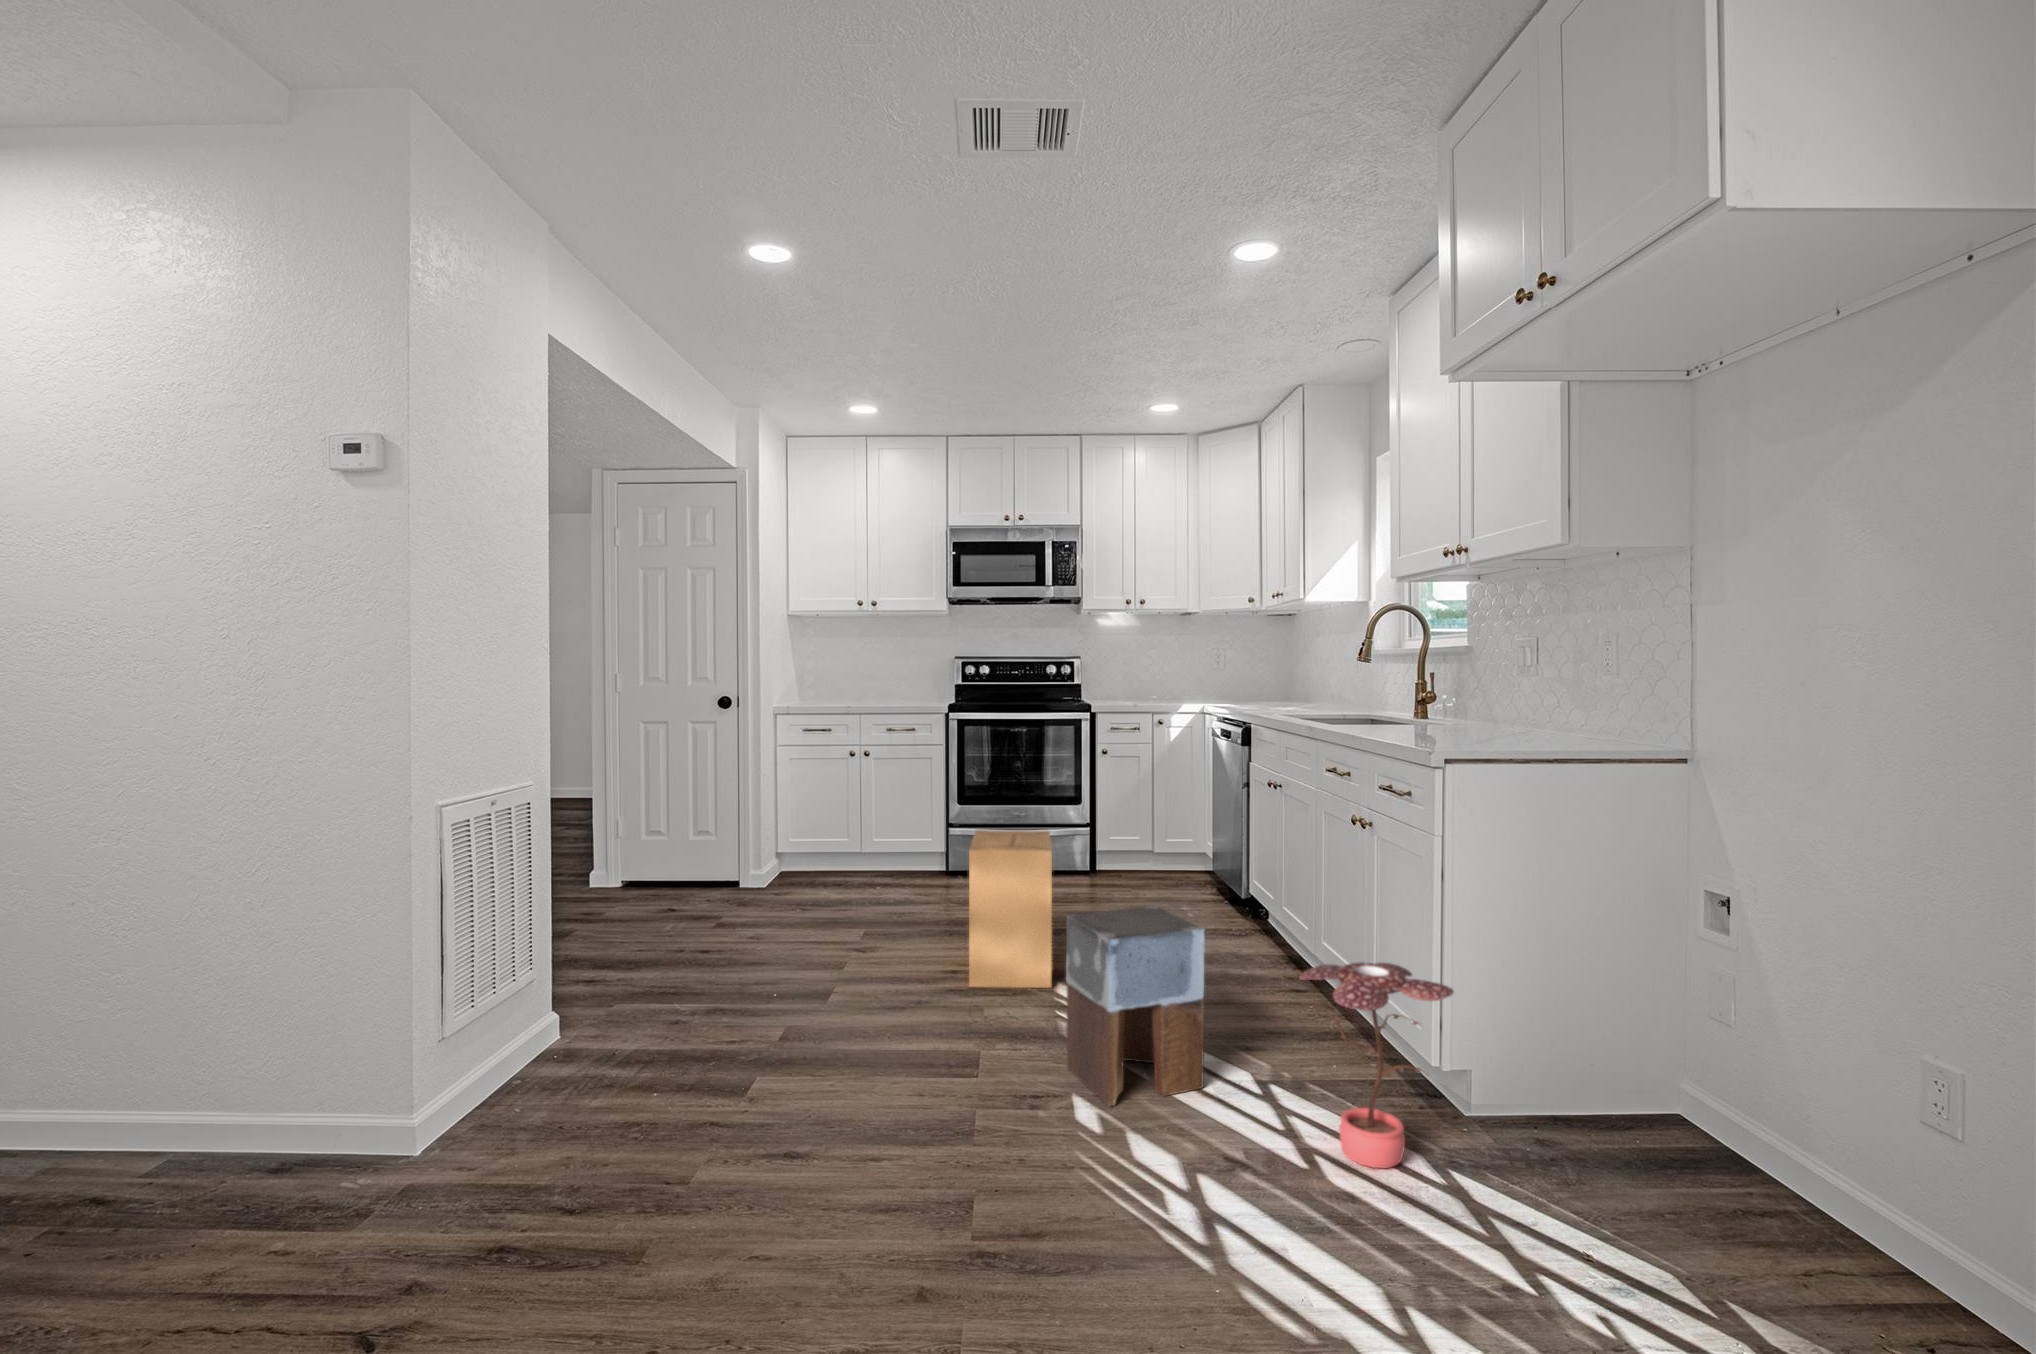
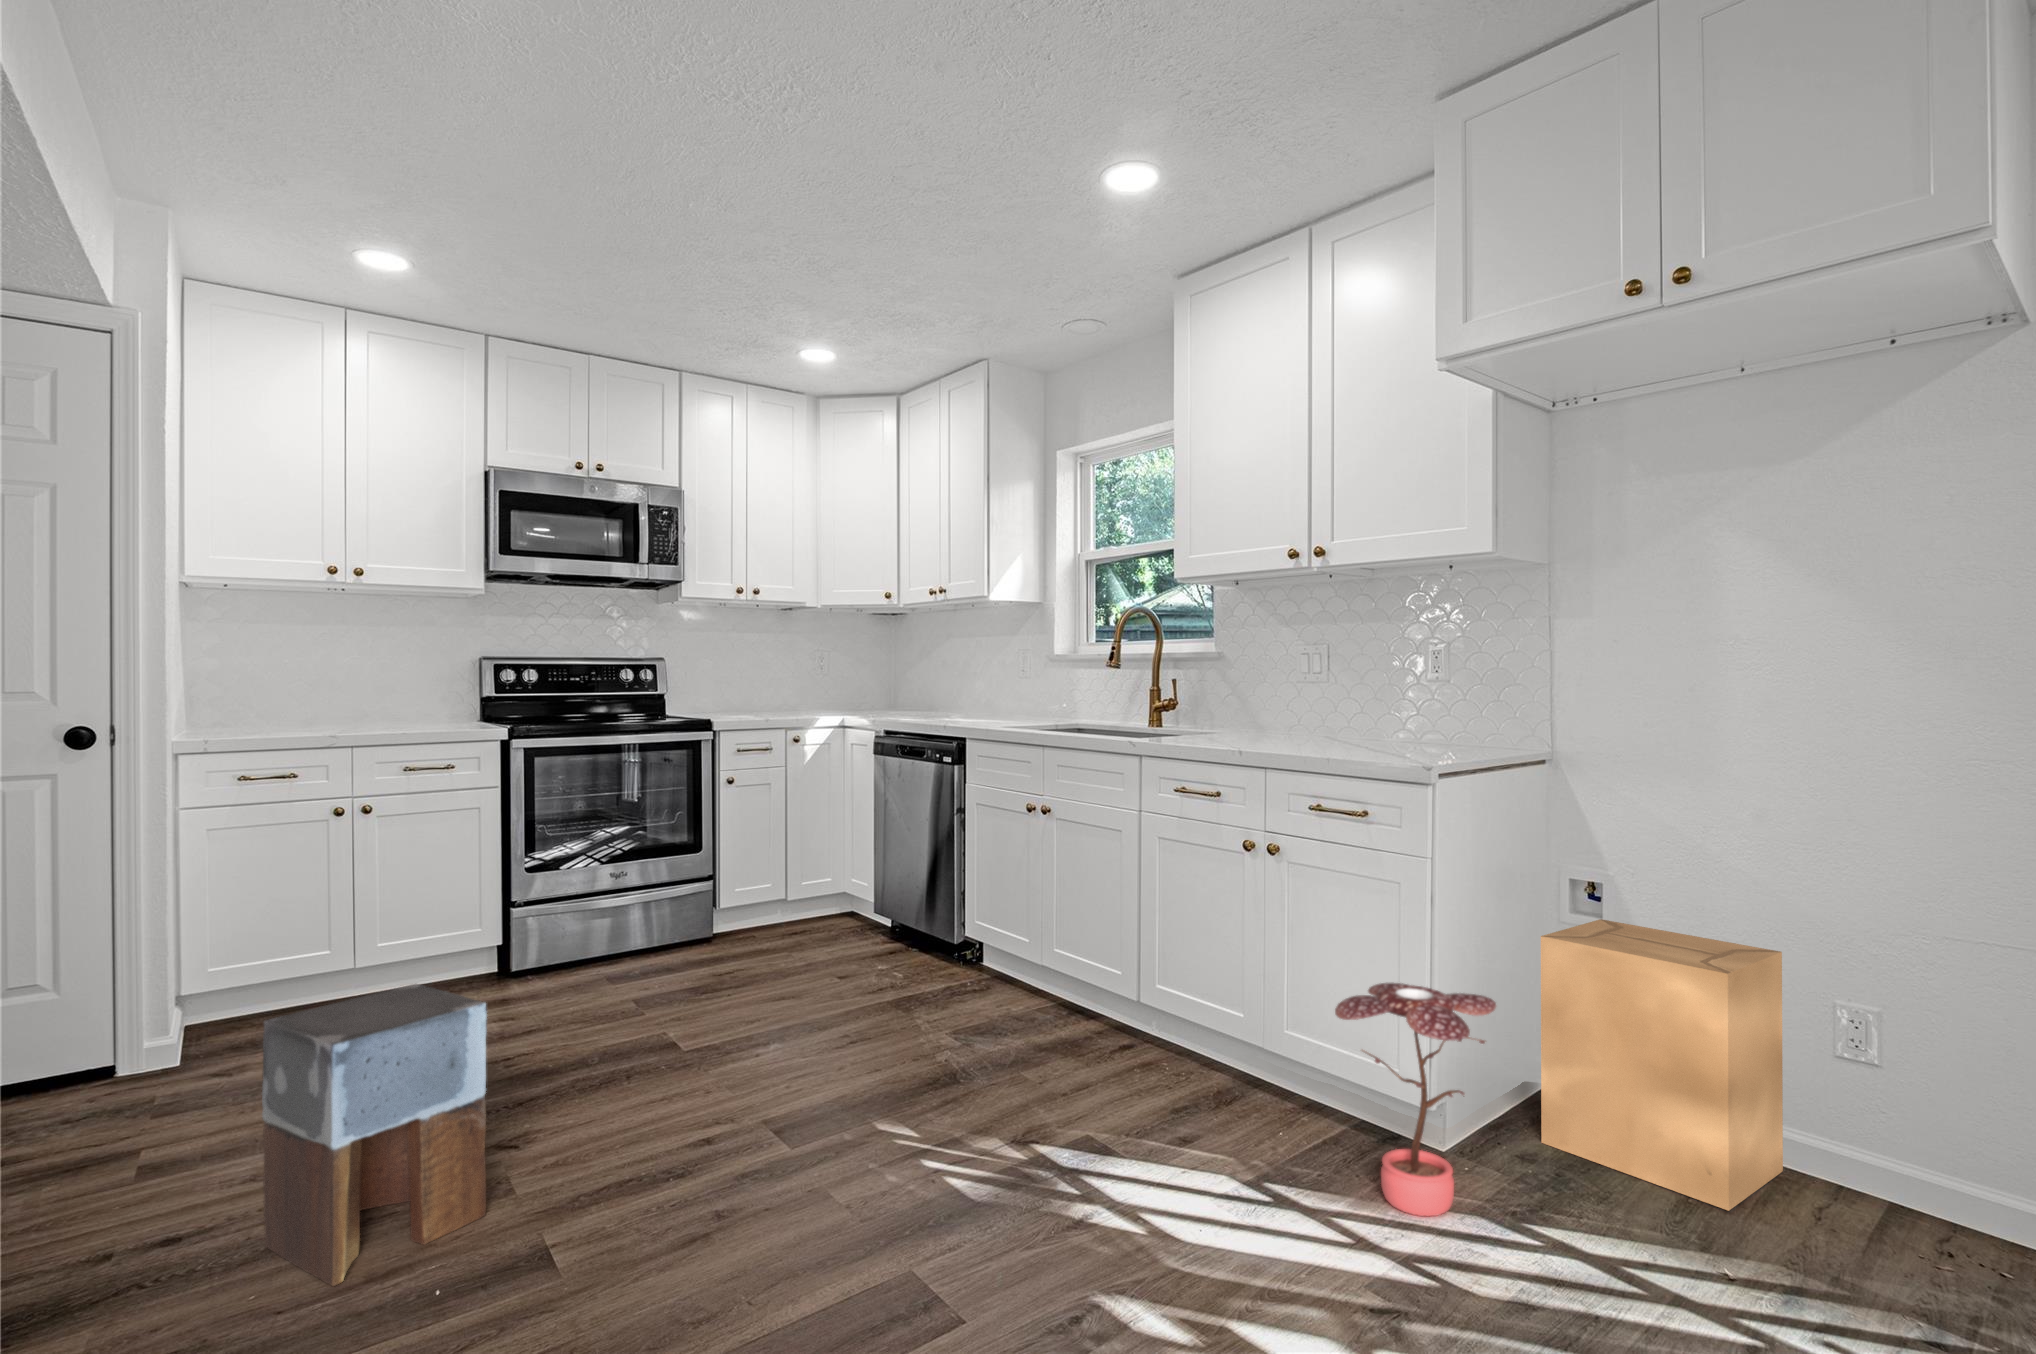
cardboard box: present [969,830,1052,988] -> present [1541,919,1783,1211]
stool: present [1066,906,1205,1106] -> present [262,984,487,1286]

